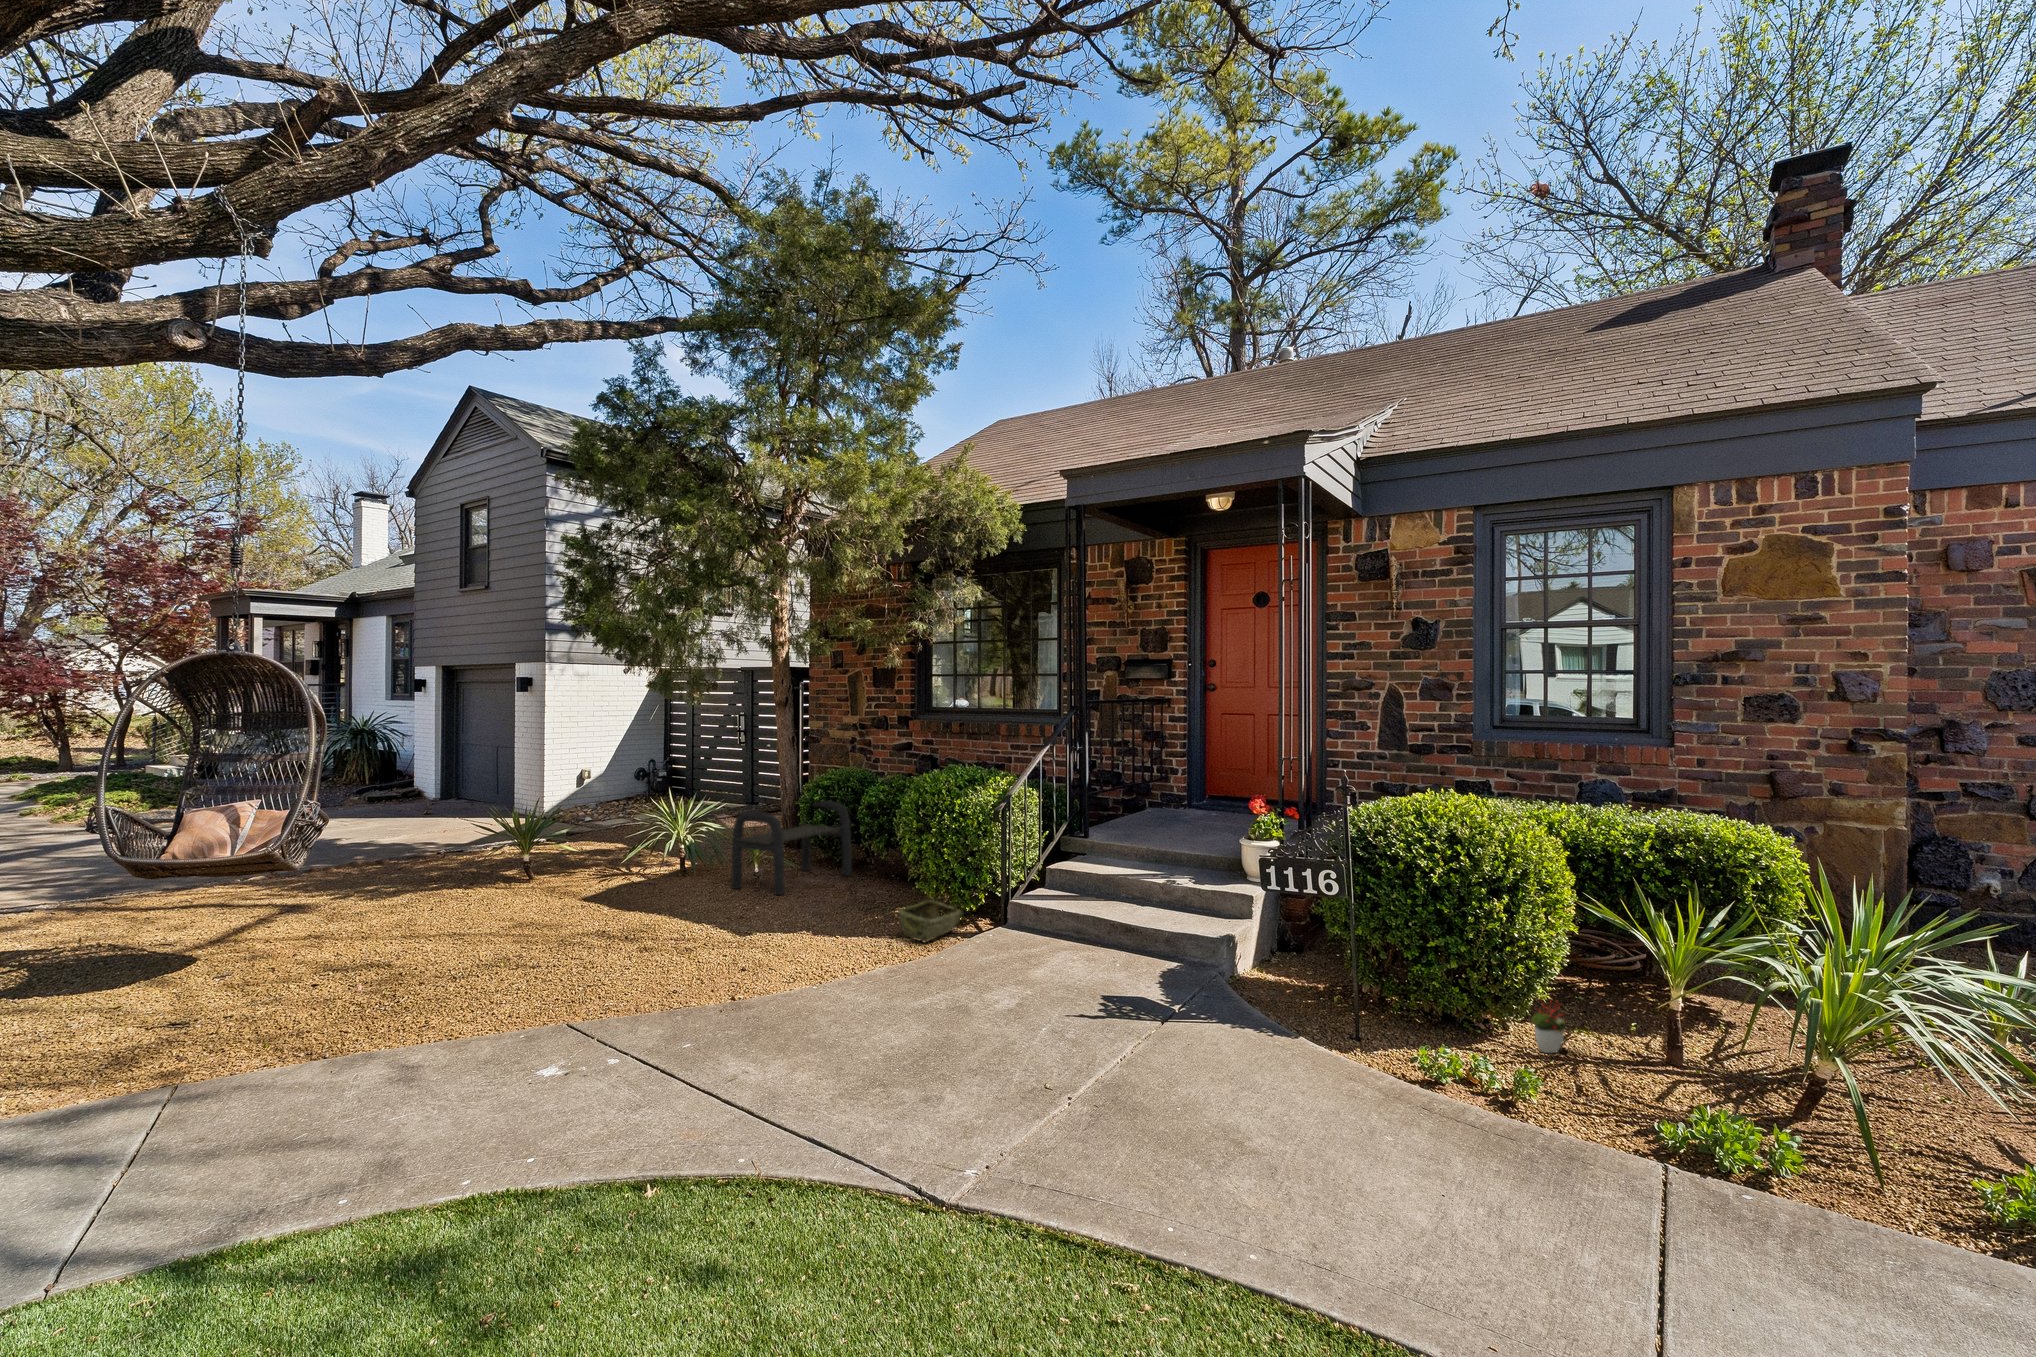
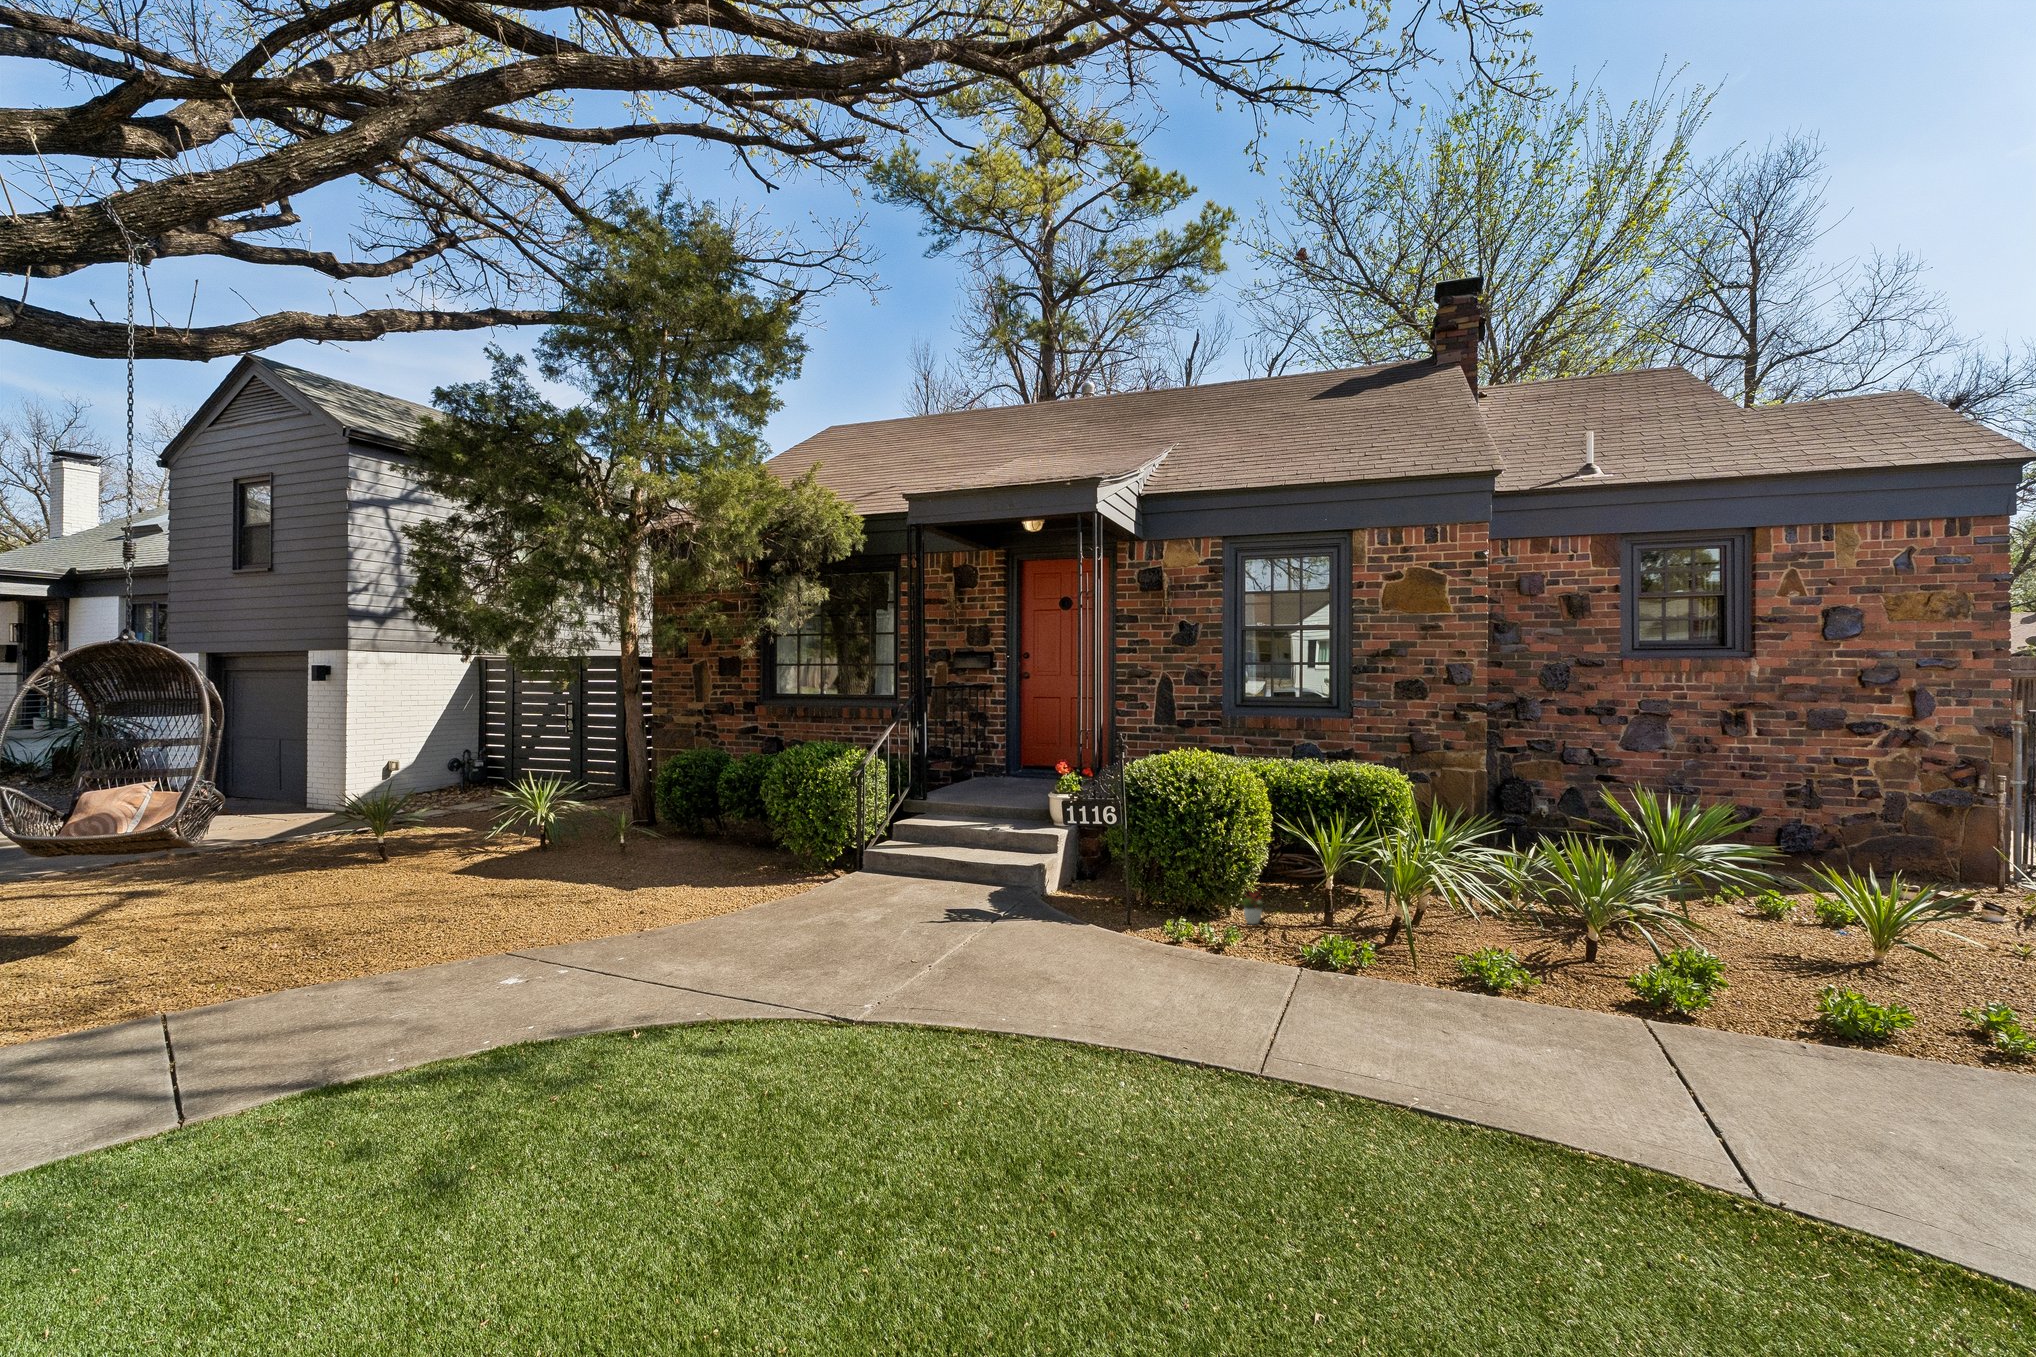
bench: present [731,801,852,895] -> none [594,776,706,860]
woven basket: present [898,900,962,942] -> none [767,854,820,887]

